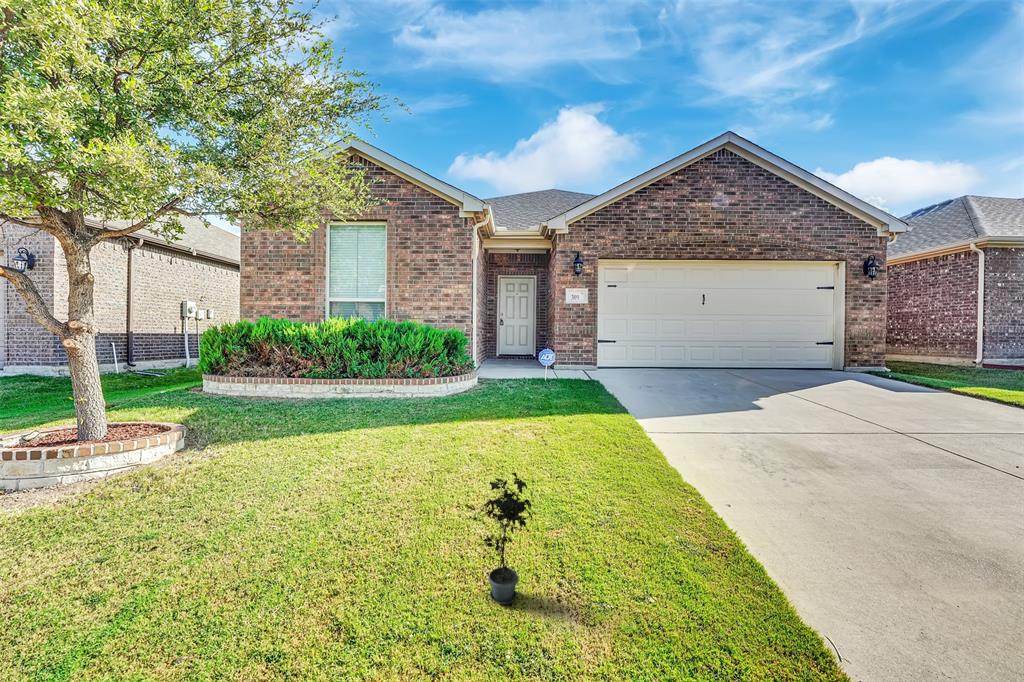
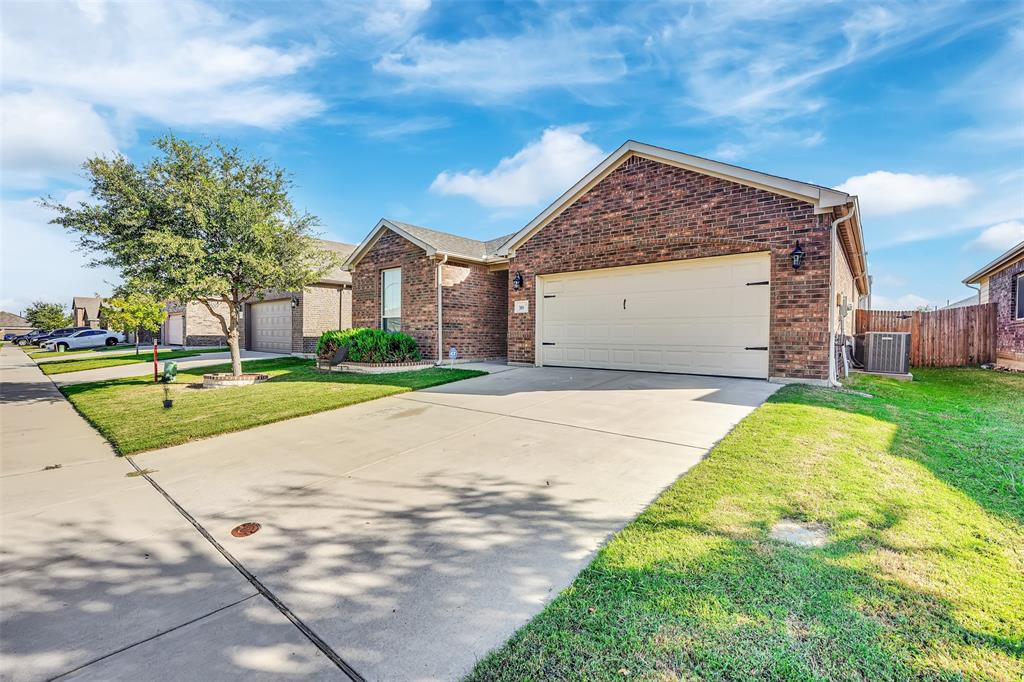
lounge chair: none [305,344,367,406] -> present [315,343,351,375]

